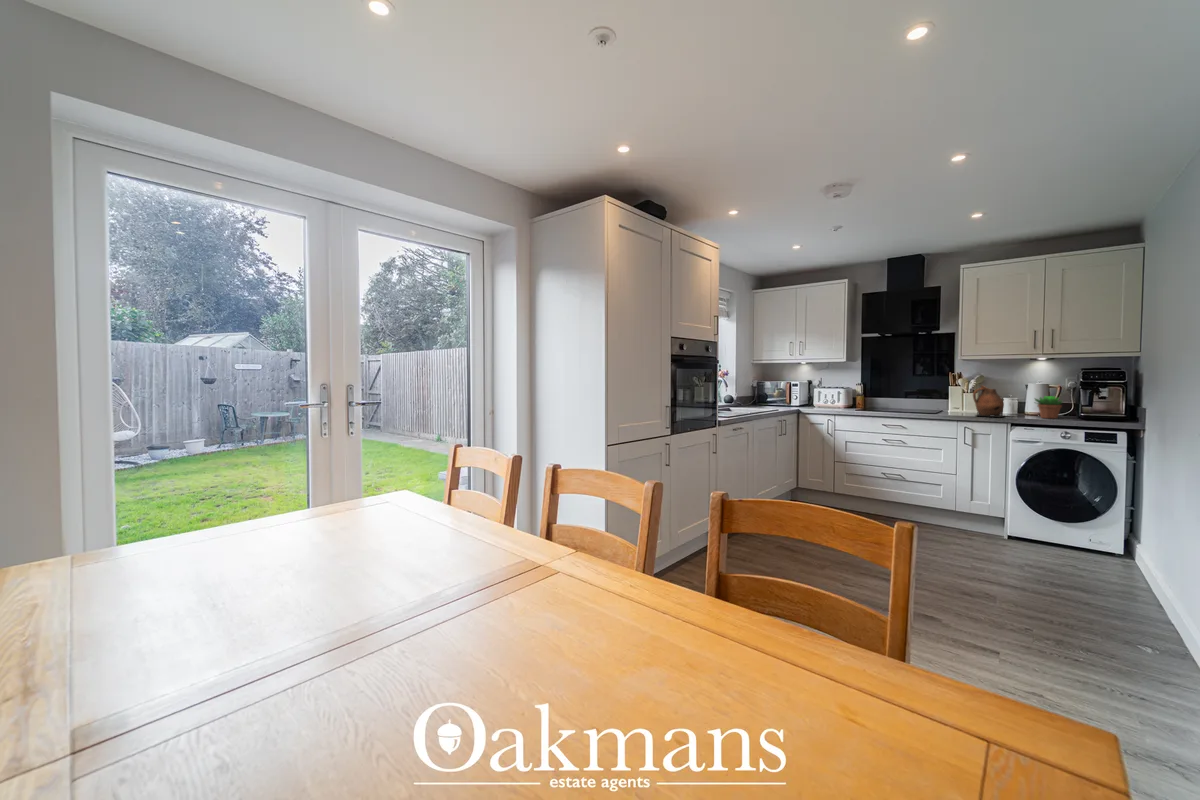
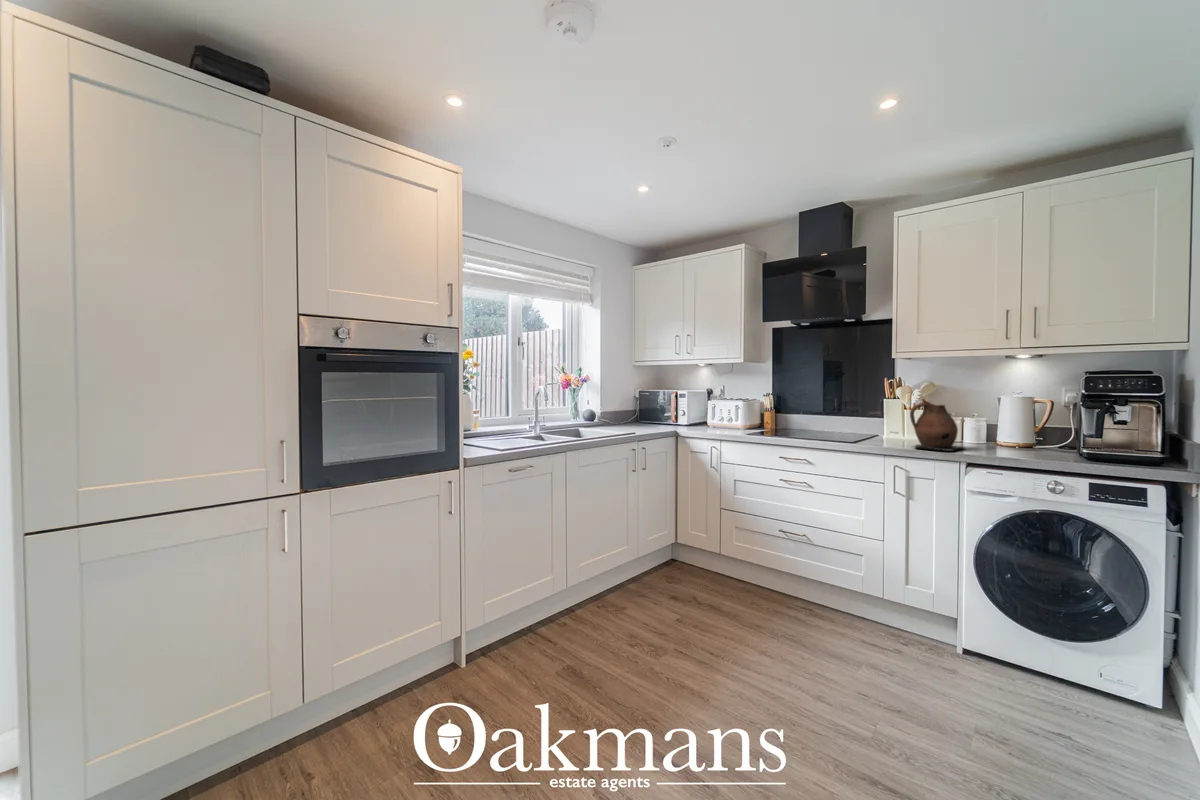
succulent plant: present [1035,396,1062,418] -> none [1005,416,1055,455]

